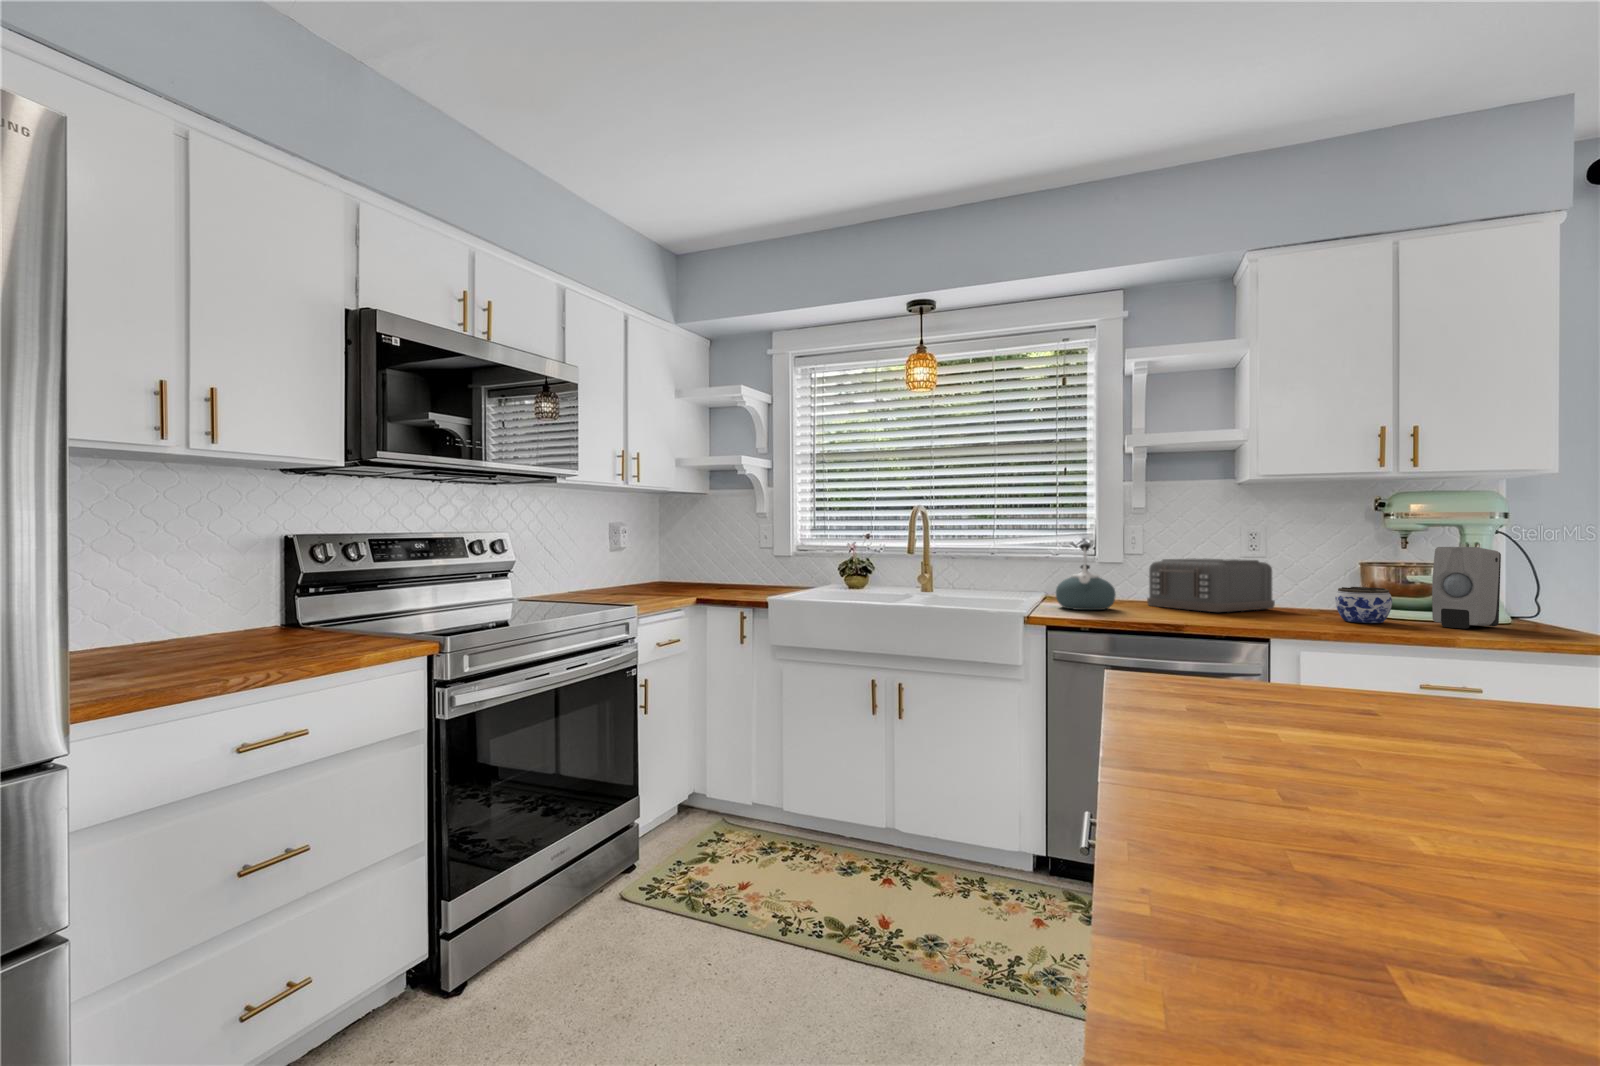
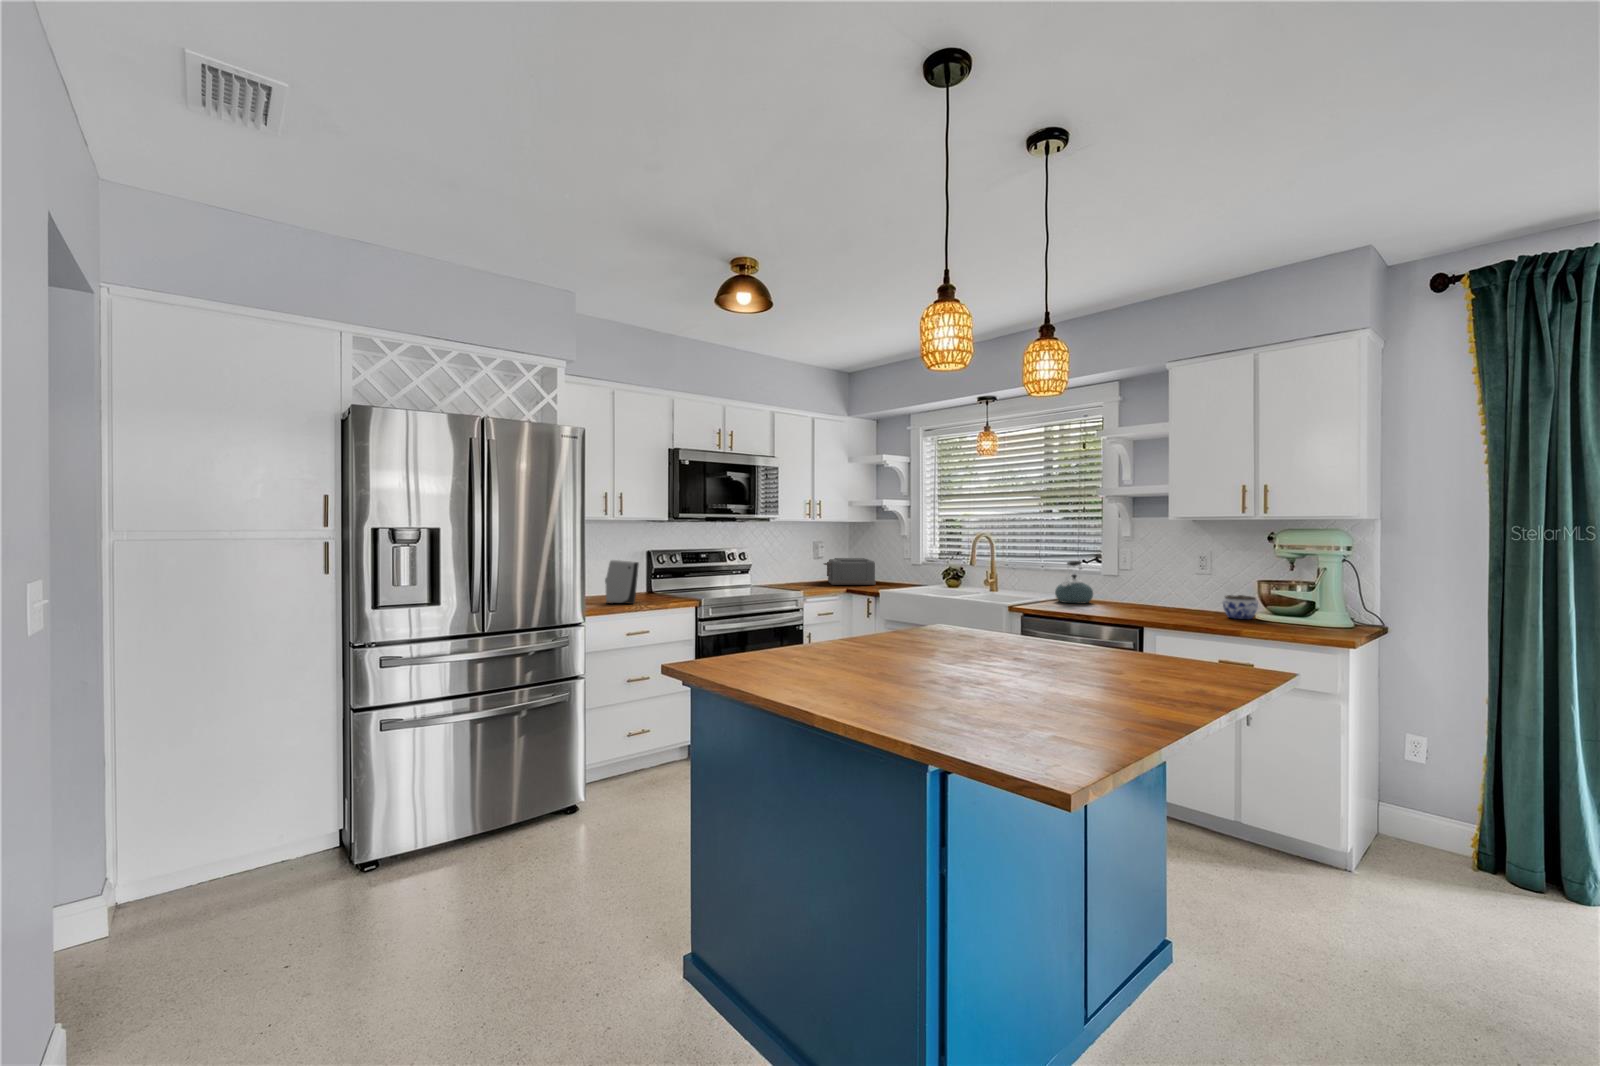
soap dispenser: present [1432,547,1501,629] -> present [605,560,639,604]
toaster: present [1147,558,1275,612] -> present [824,558,876,585]

